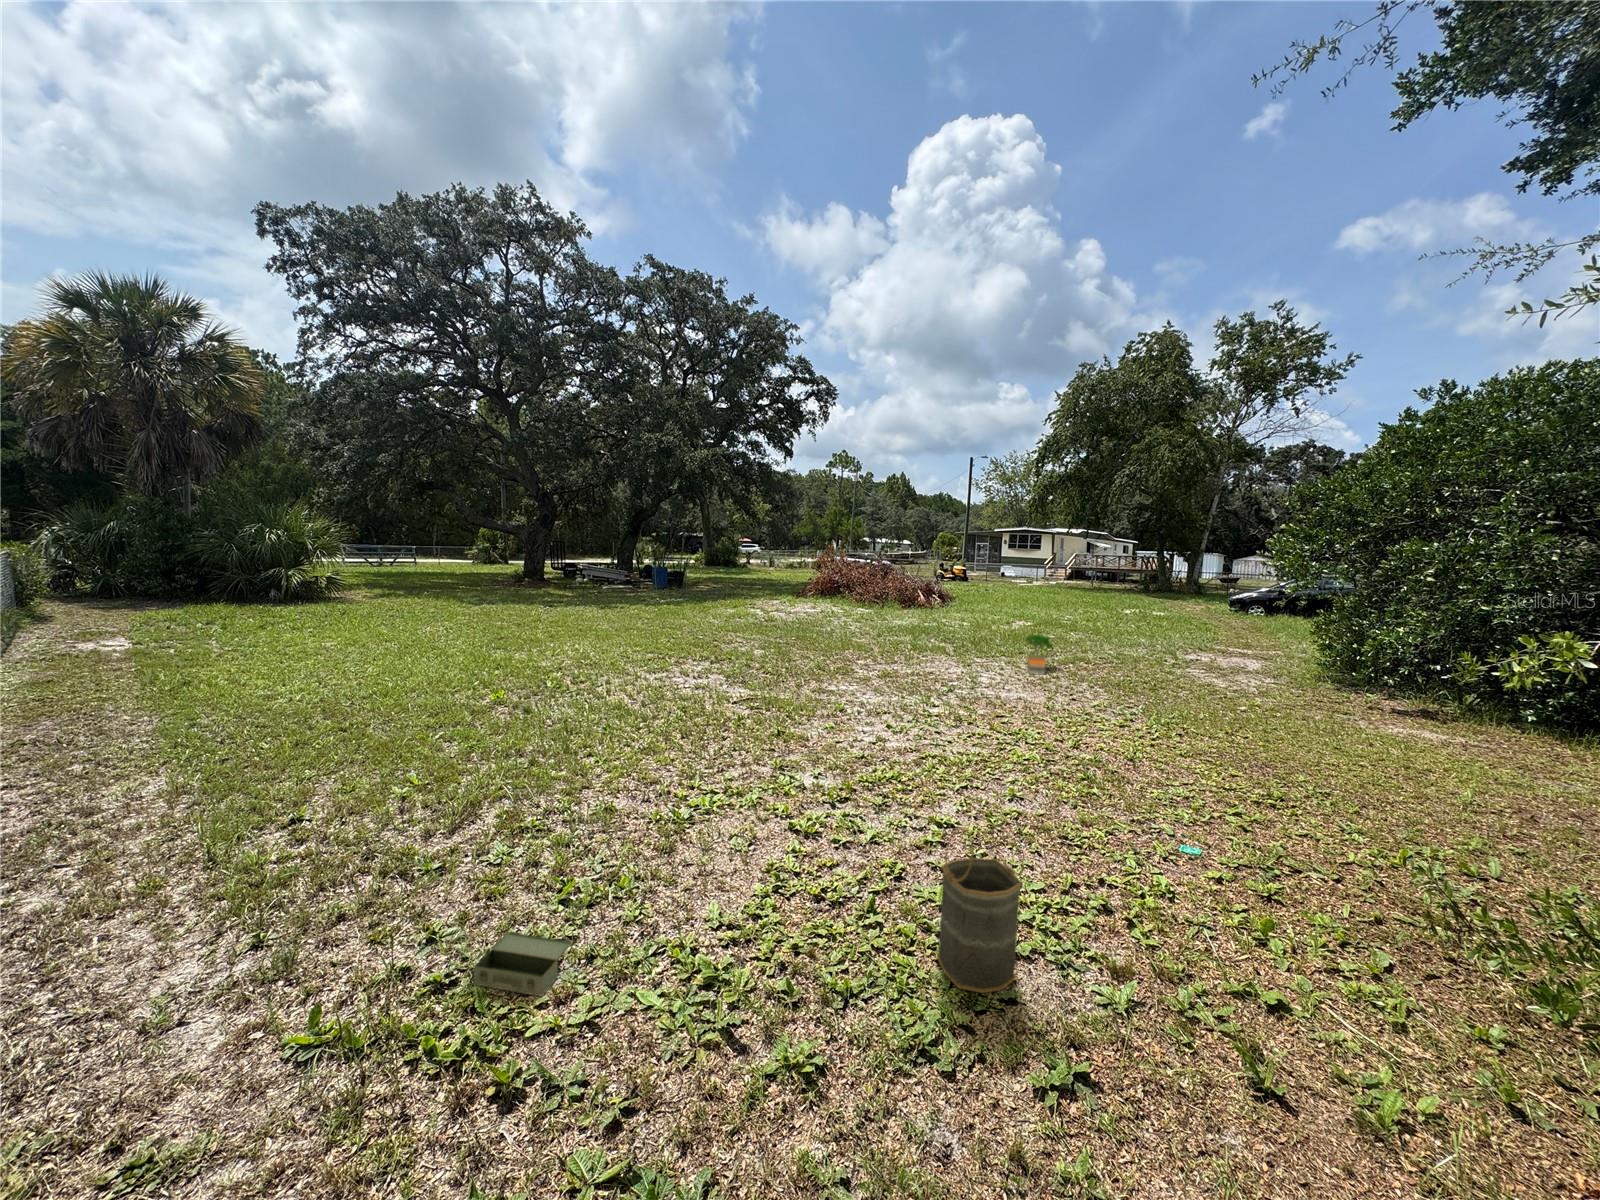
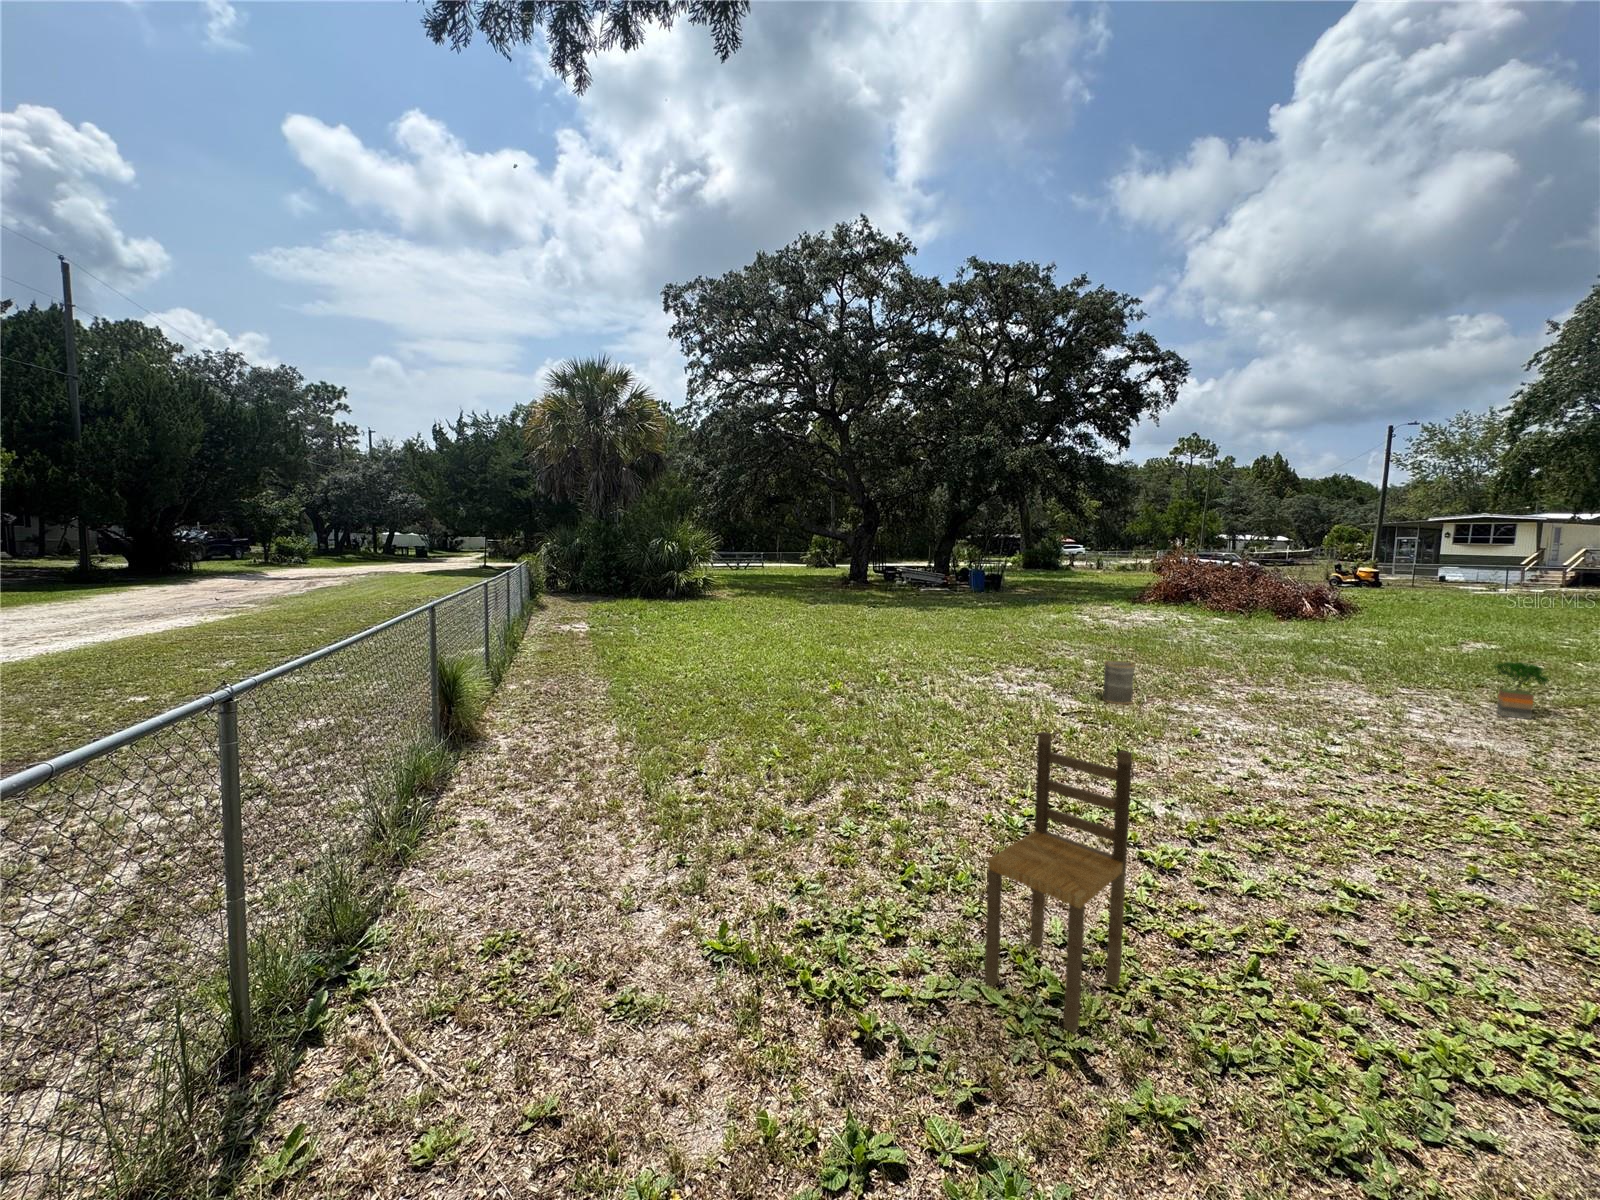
chair: none [641,724,773,1012] -> present [984,732,1132,1033]
basket: present [937,825,1024,993] -> present [1103,646,1135,704]
toolbox: present [474,932,571,996] -> none [835,899,917,965]

